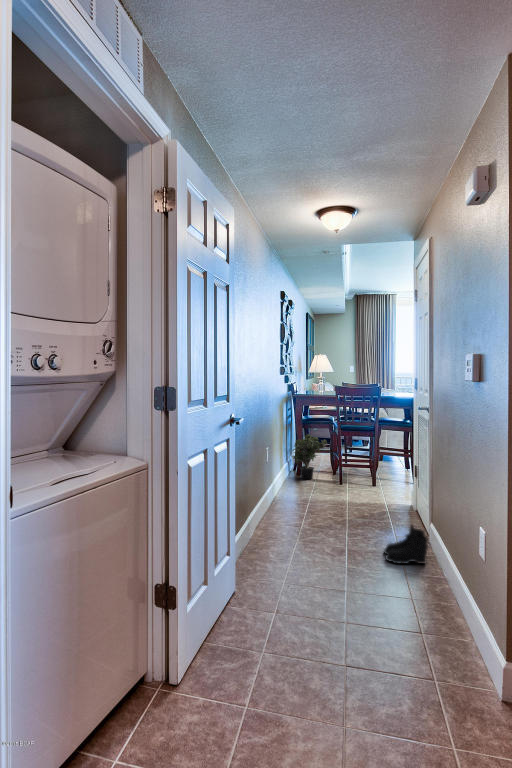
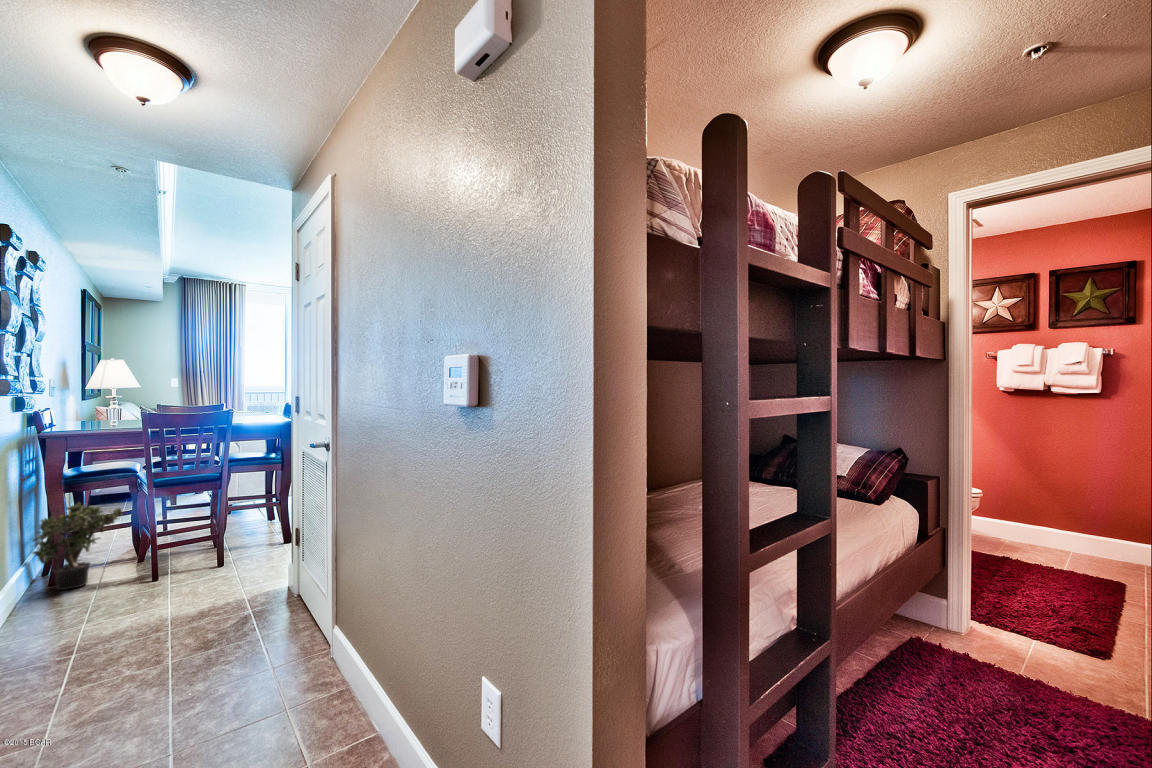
boots: present [384,526,428,564] -> none [252,644,340,733]

